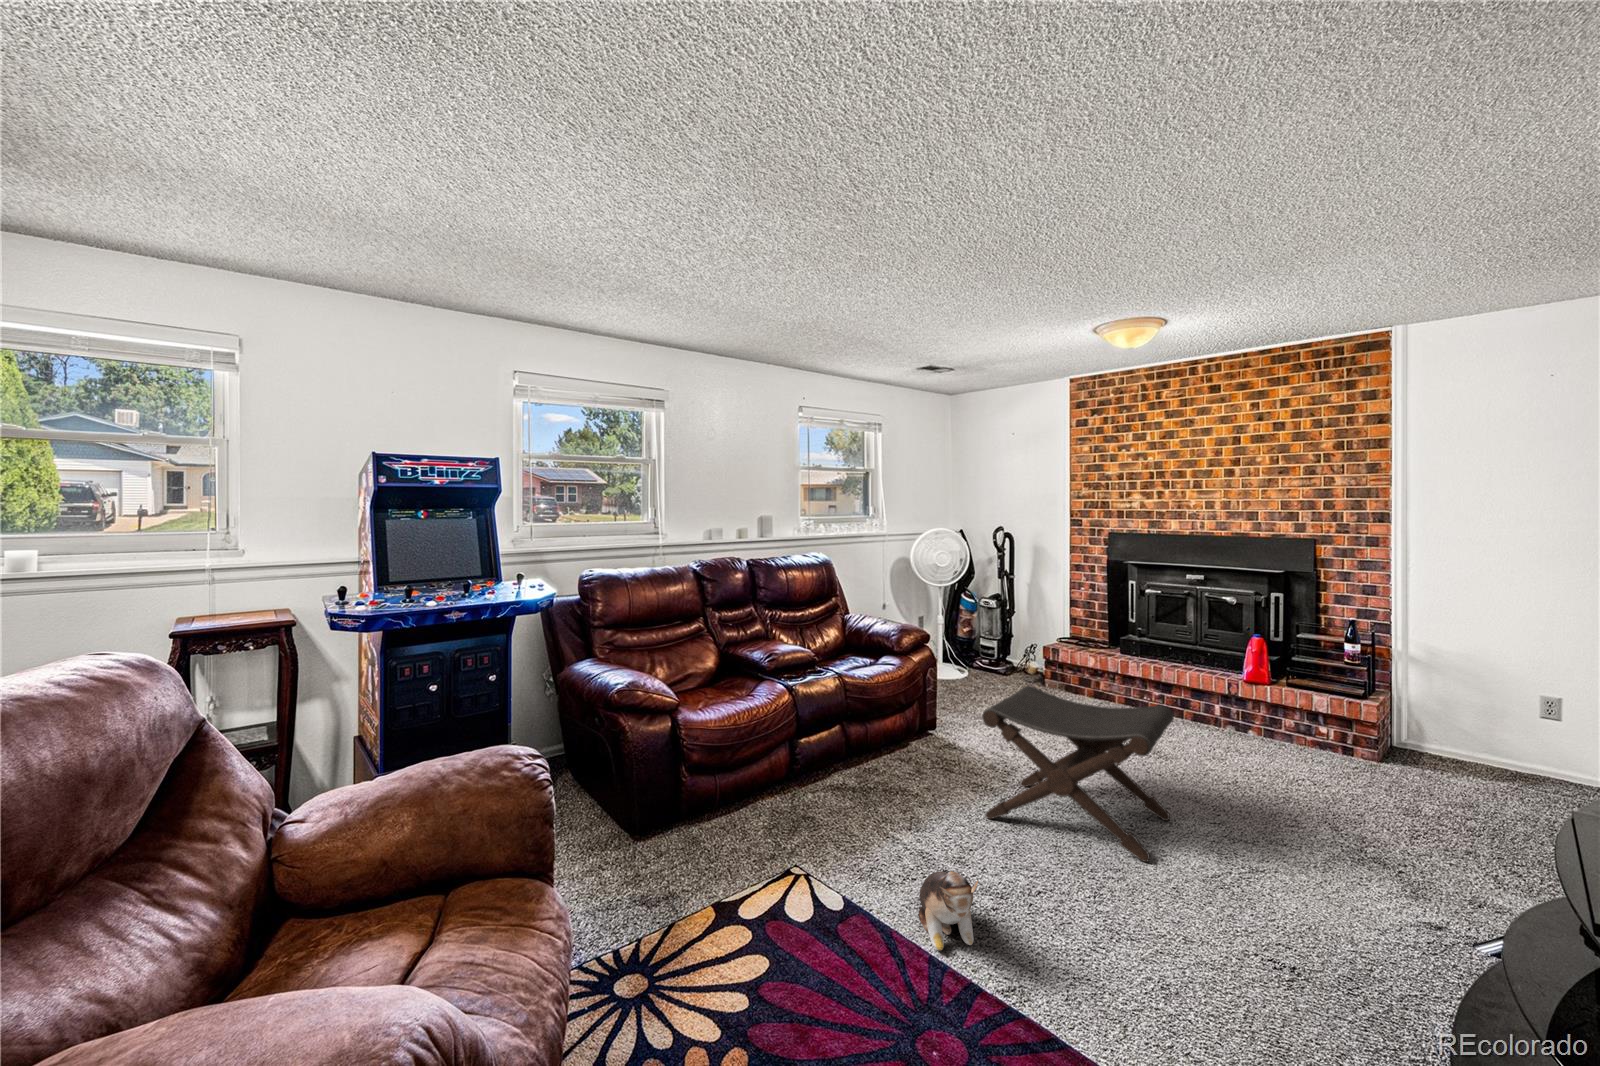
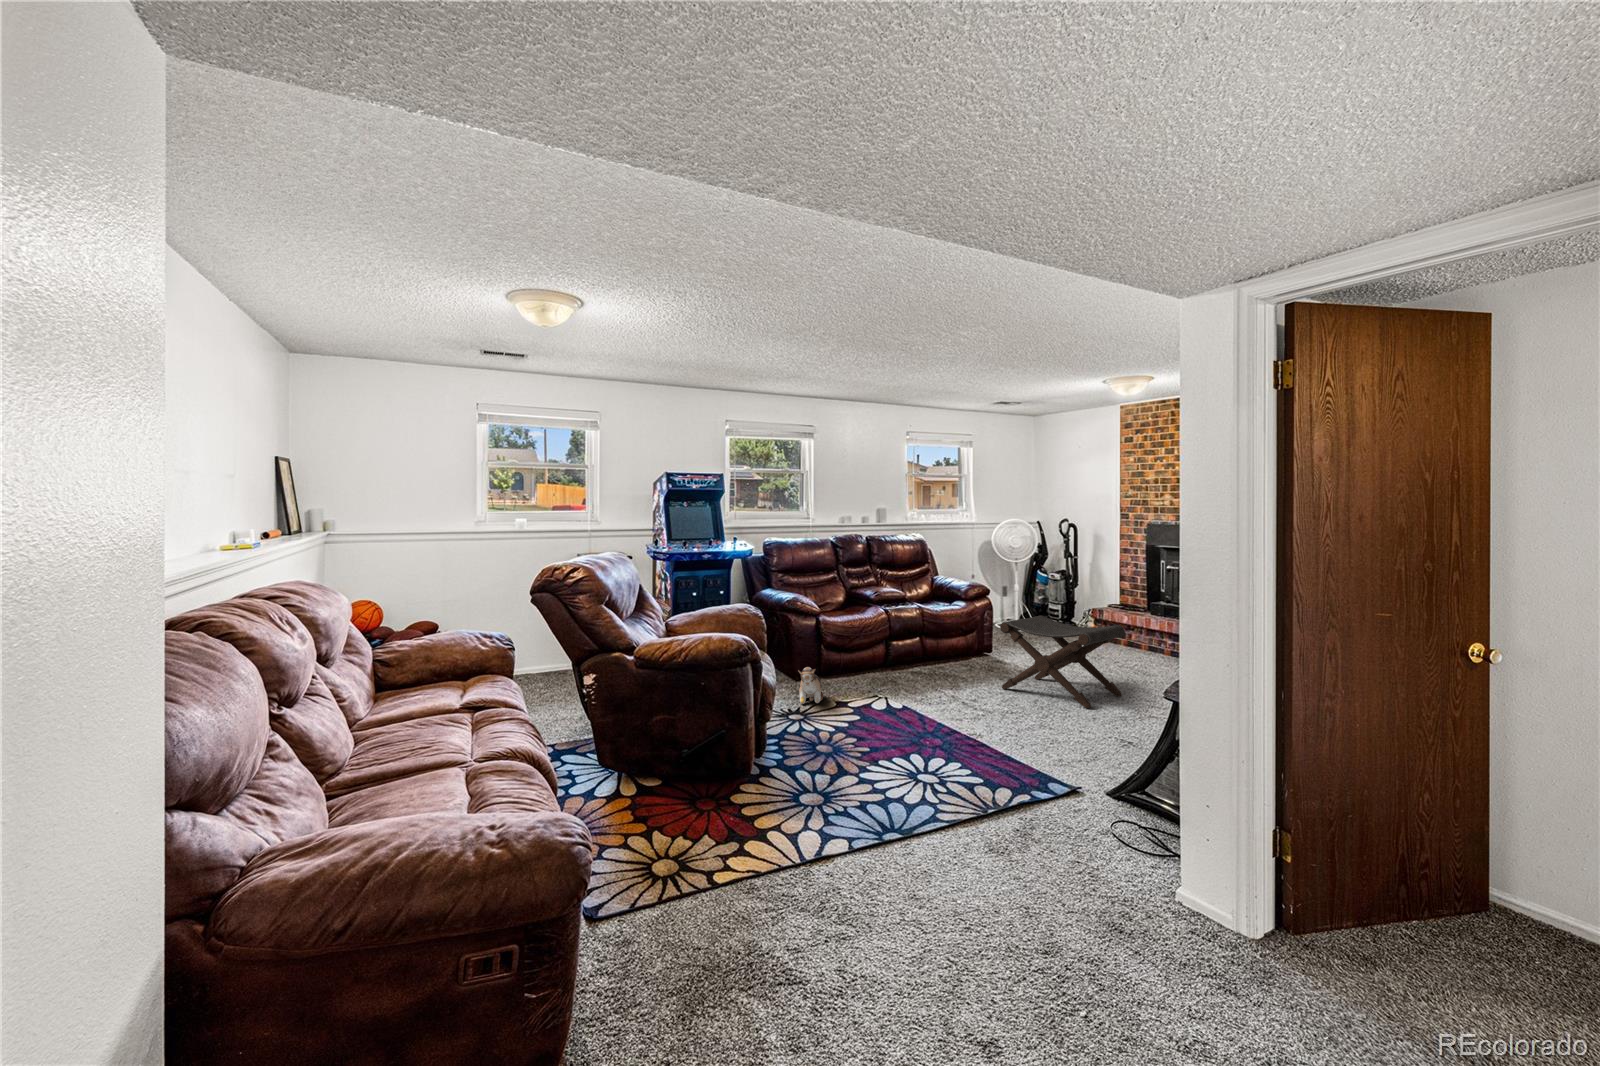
plush toy: present [919,871,978,951] -> present [798,667,824,704]

